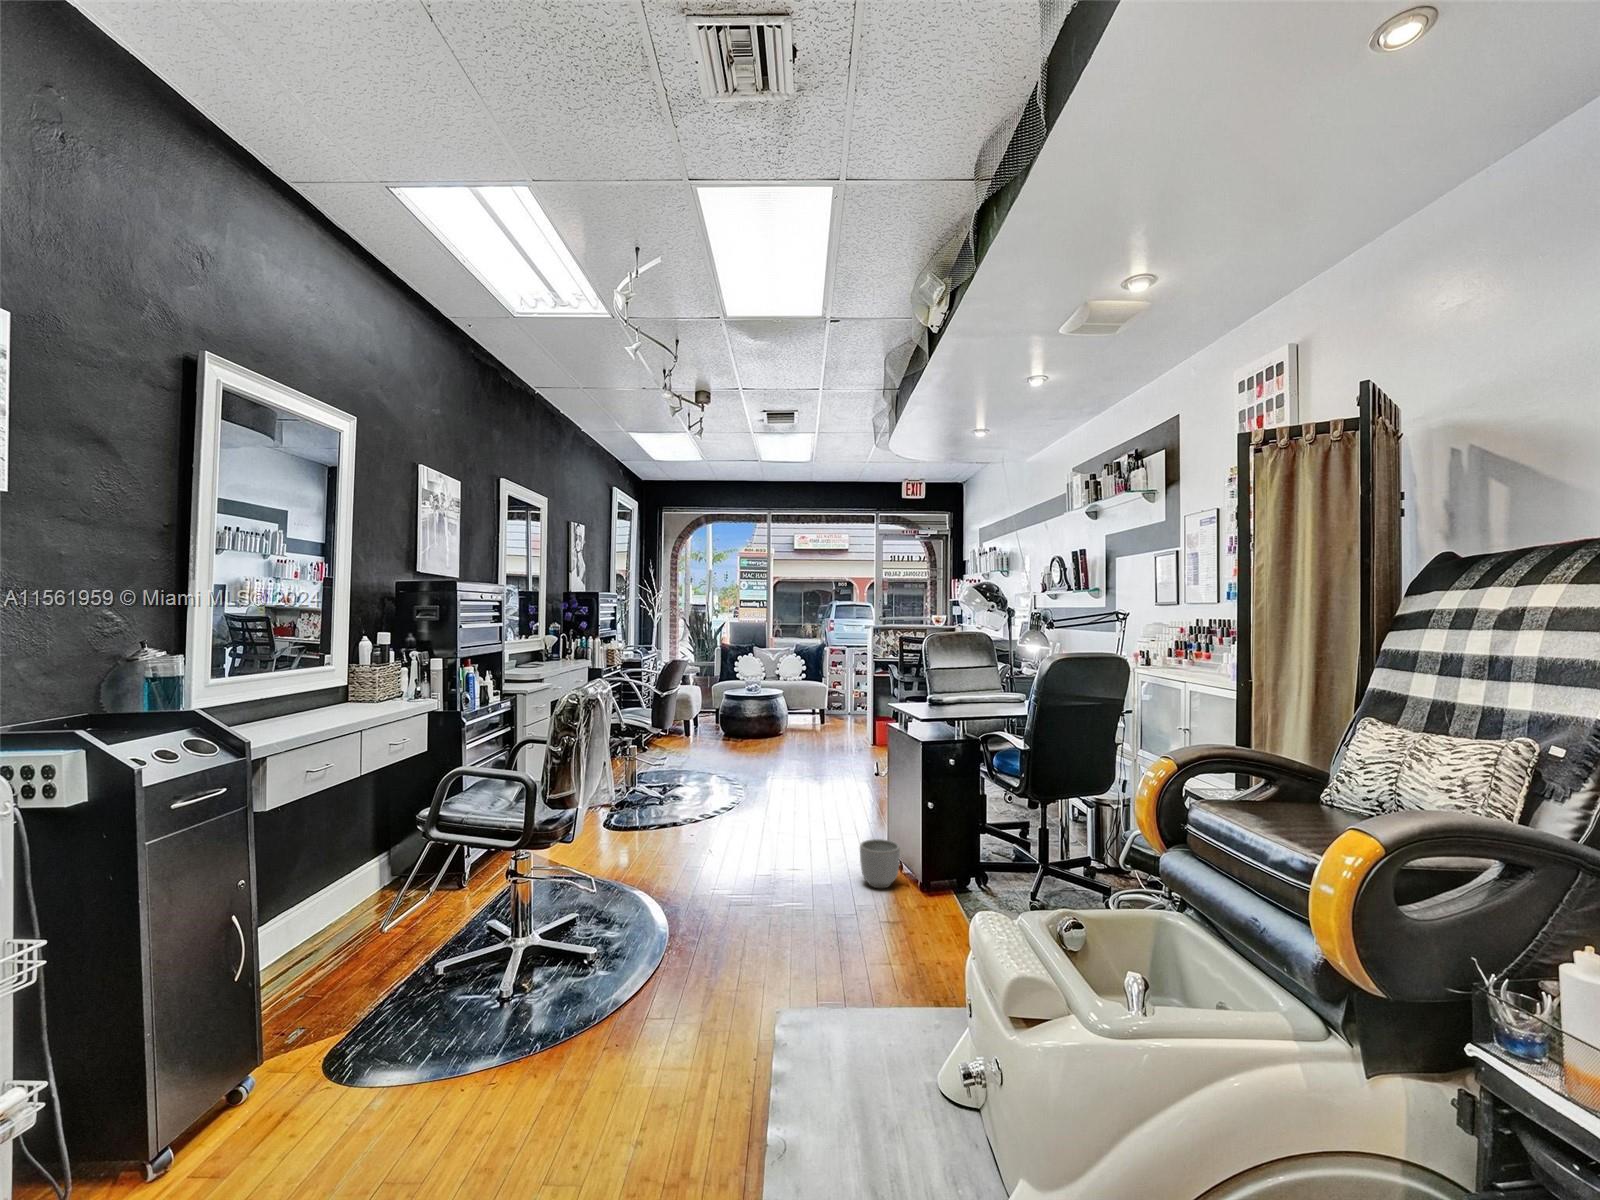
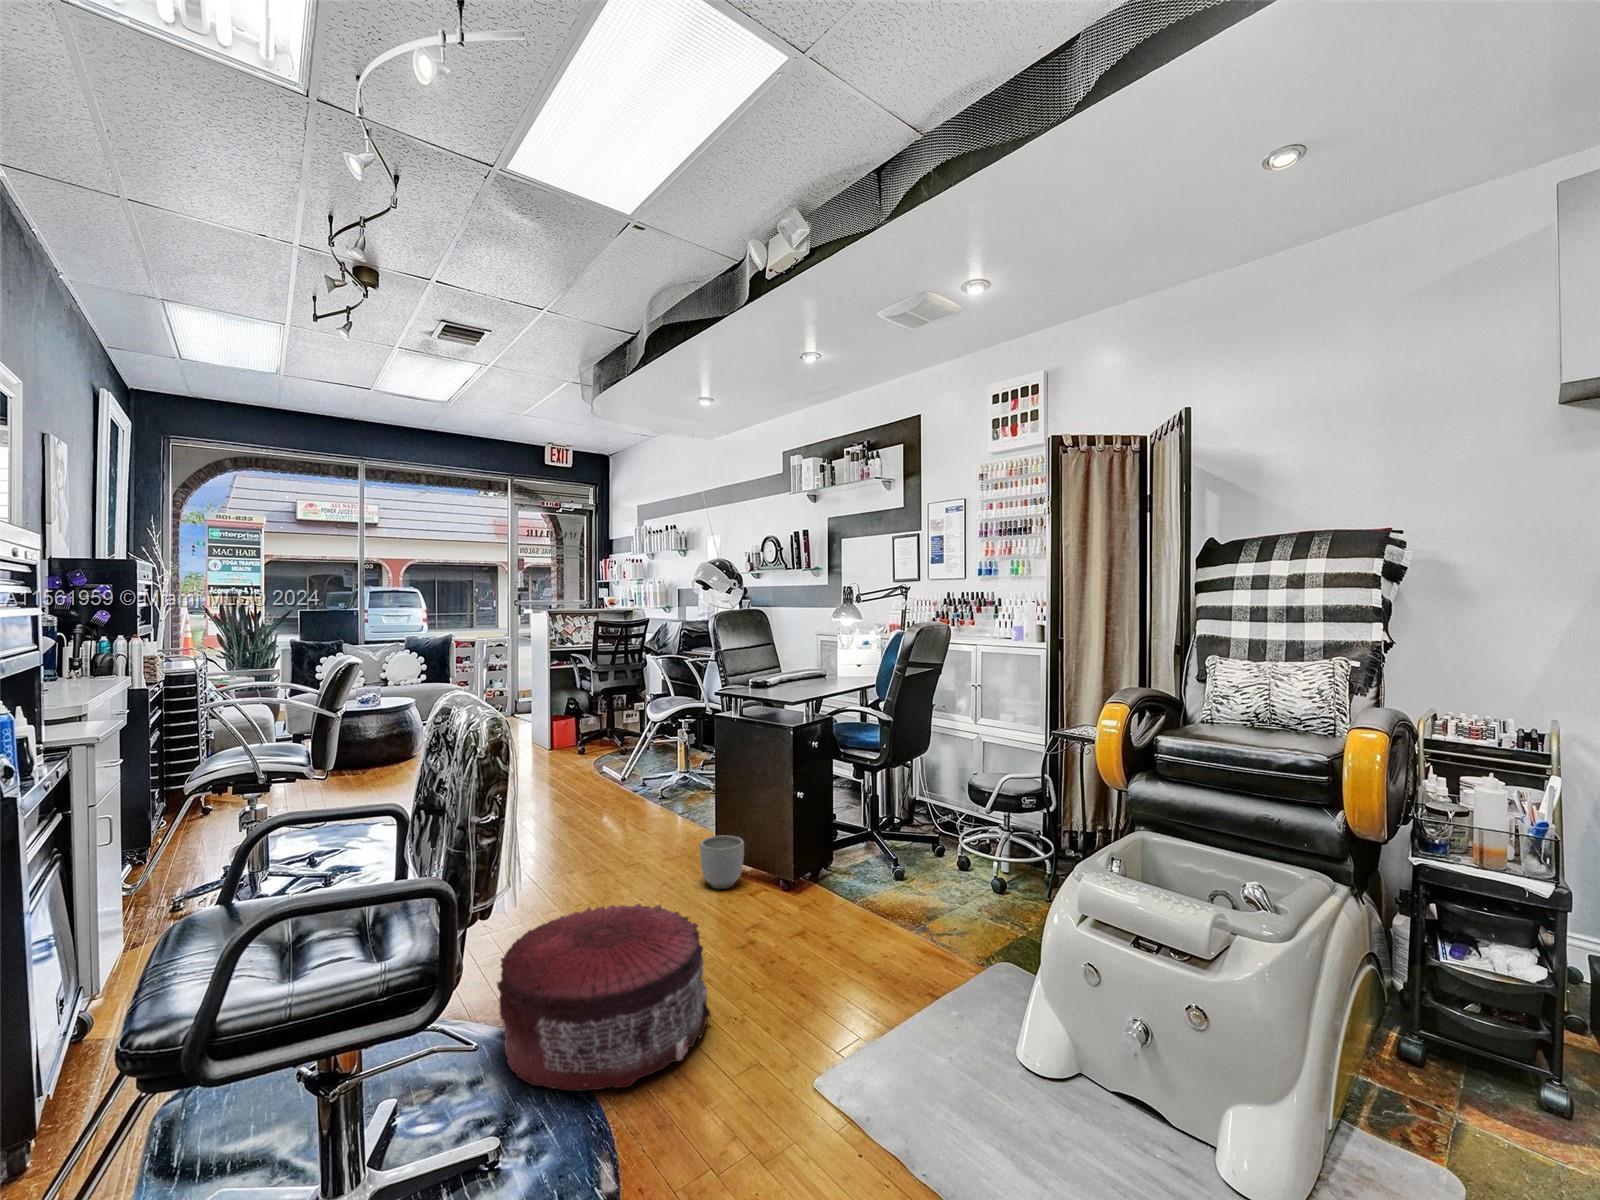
pouf: none [594,867,750,1006] -> present [497,904,711,1091]

